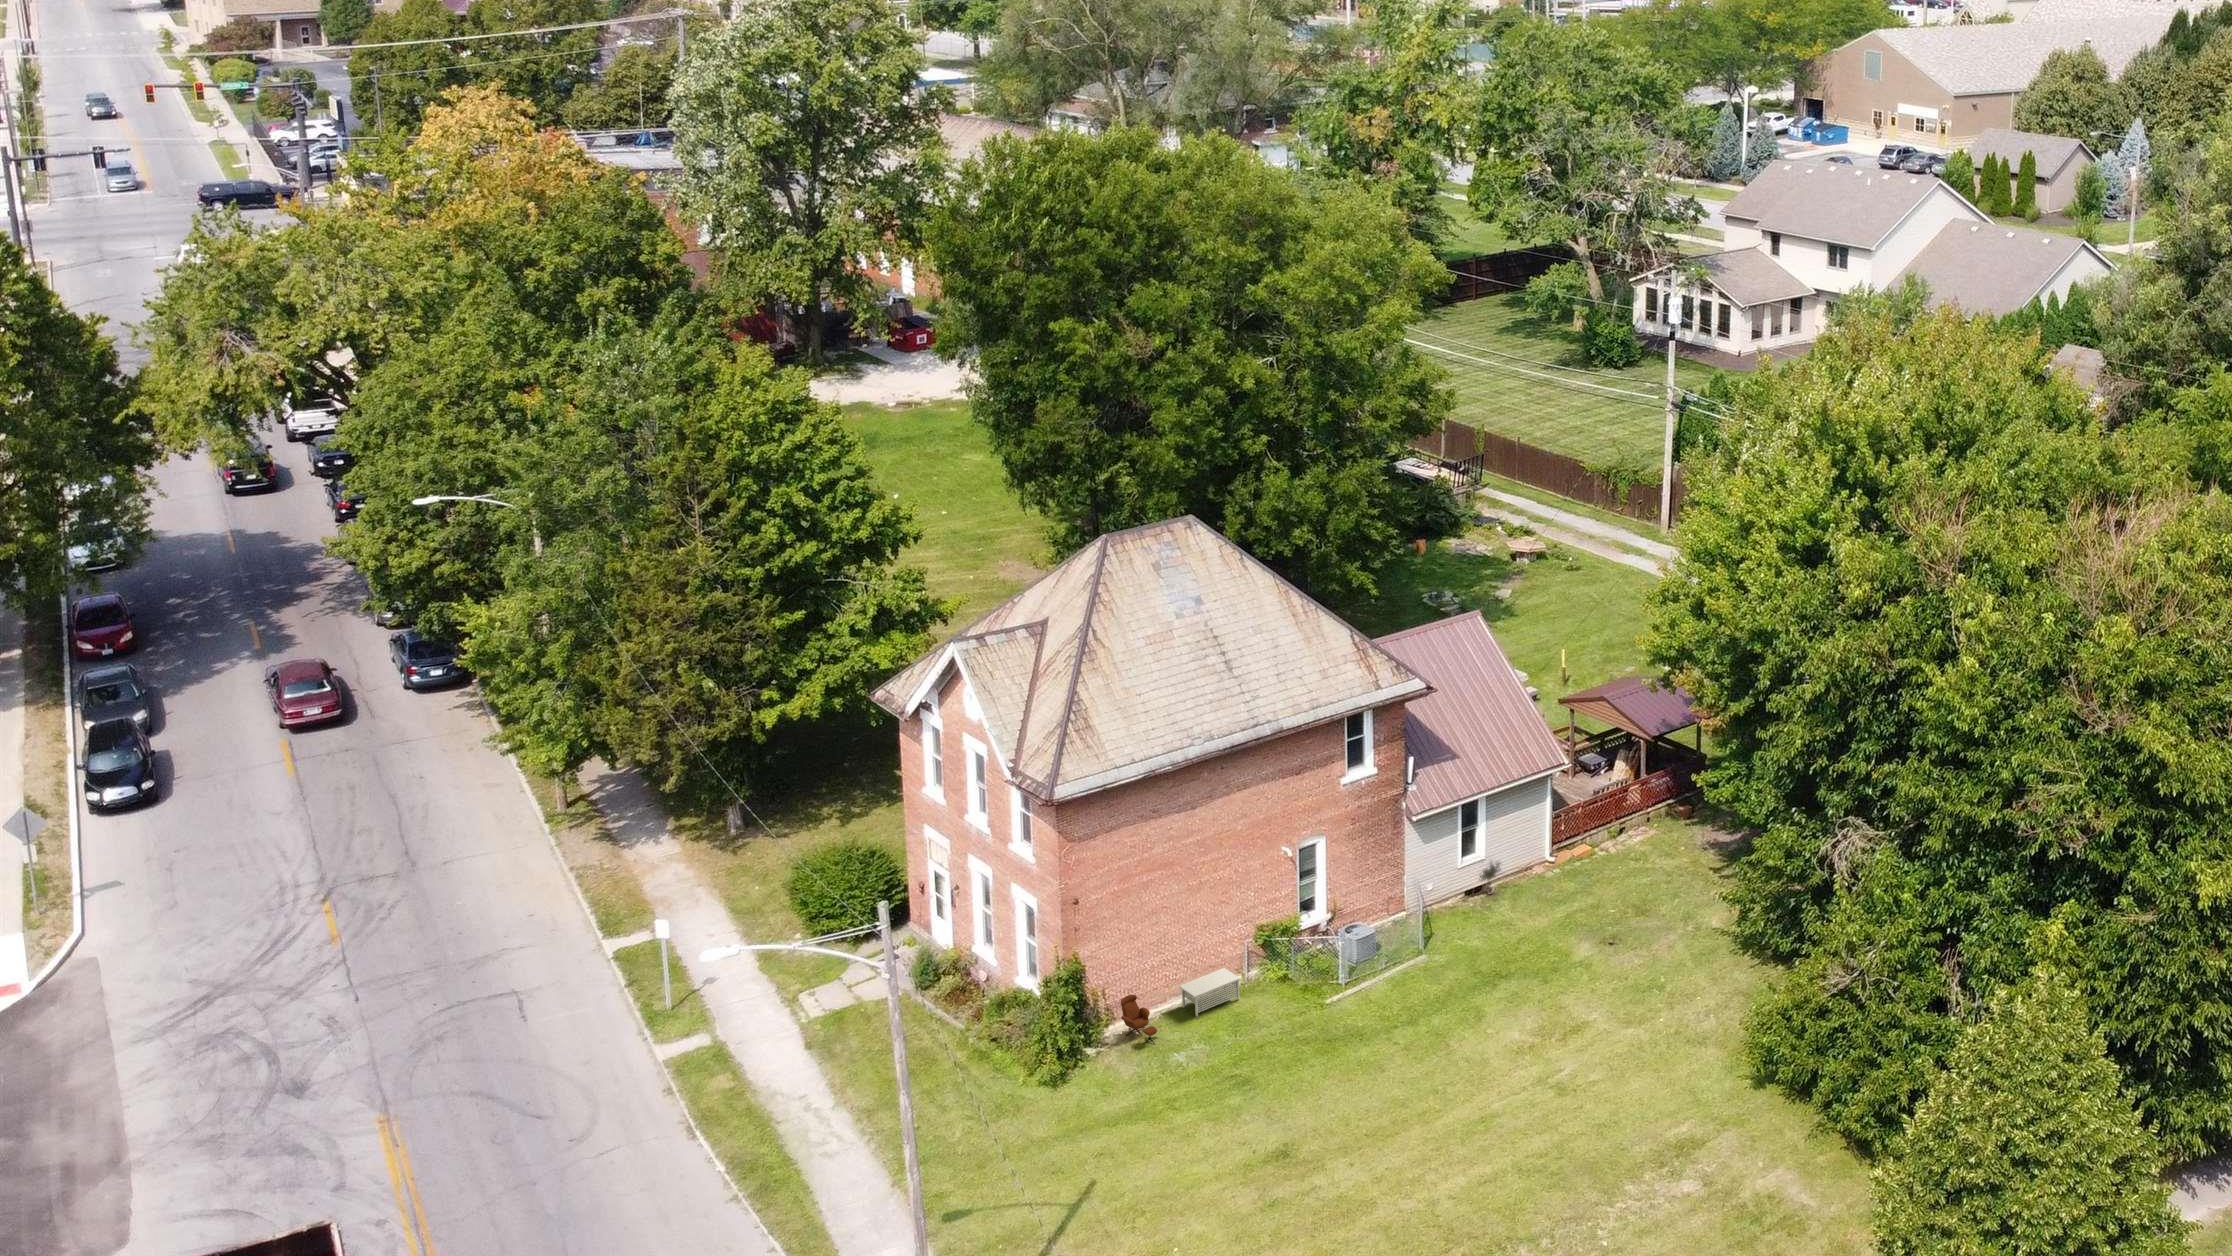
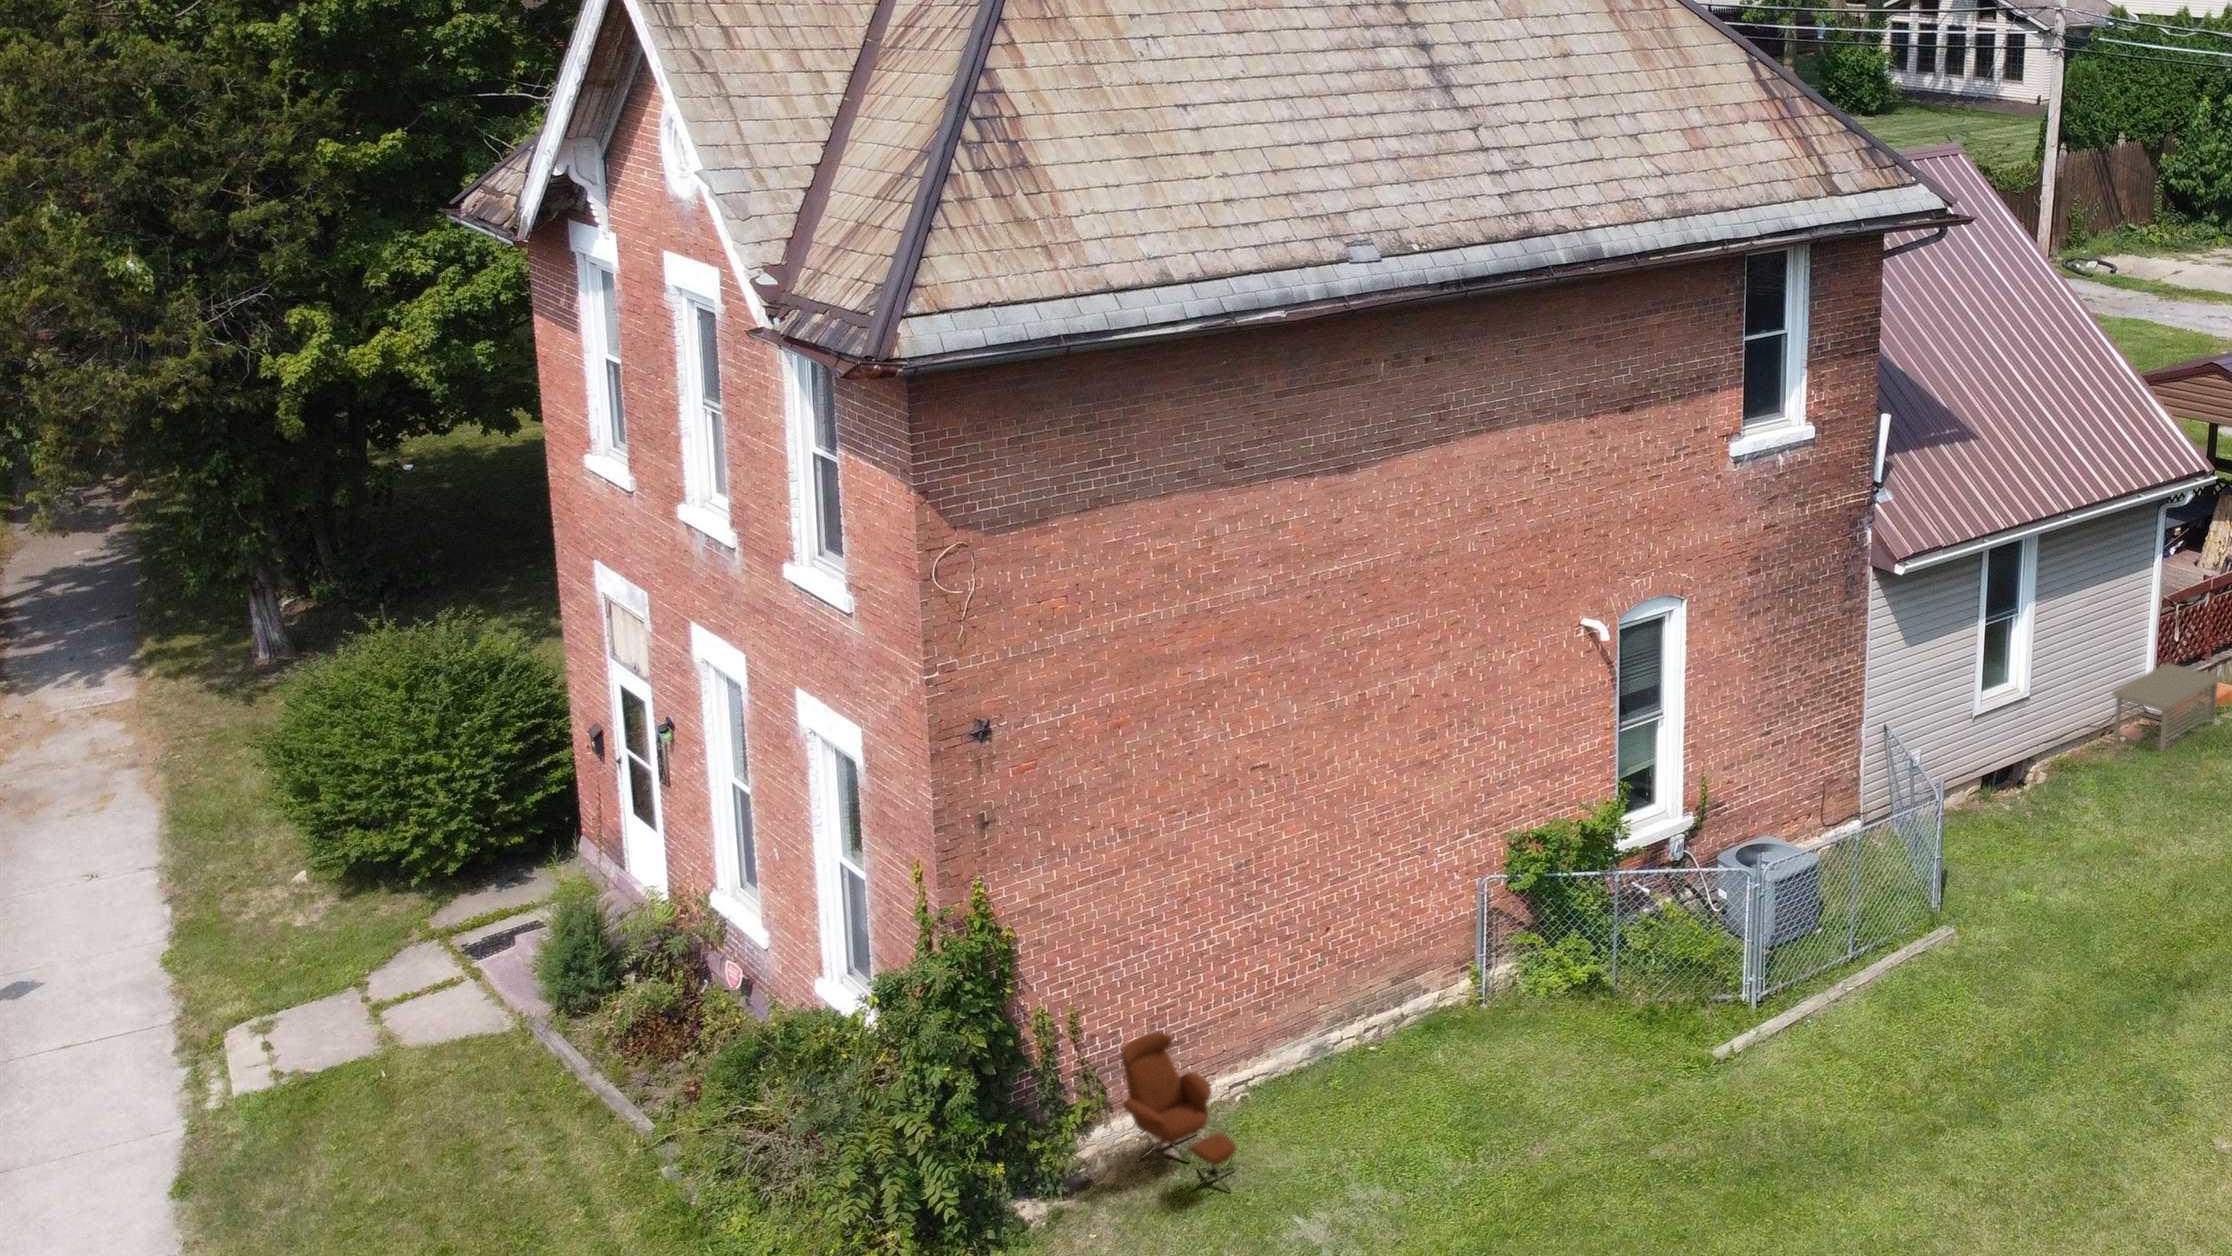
potted tree: present [1479,863,1500,894] -> none [2018,696,2075,785]
storage bench: present [1179,968,1240,1017] -> present [2112,663,2221,751]

